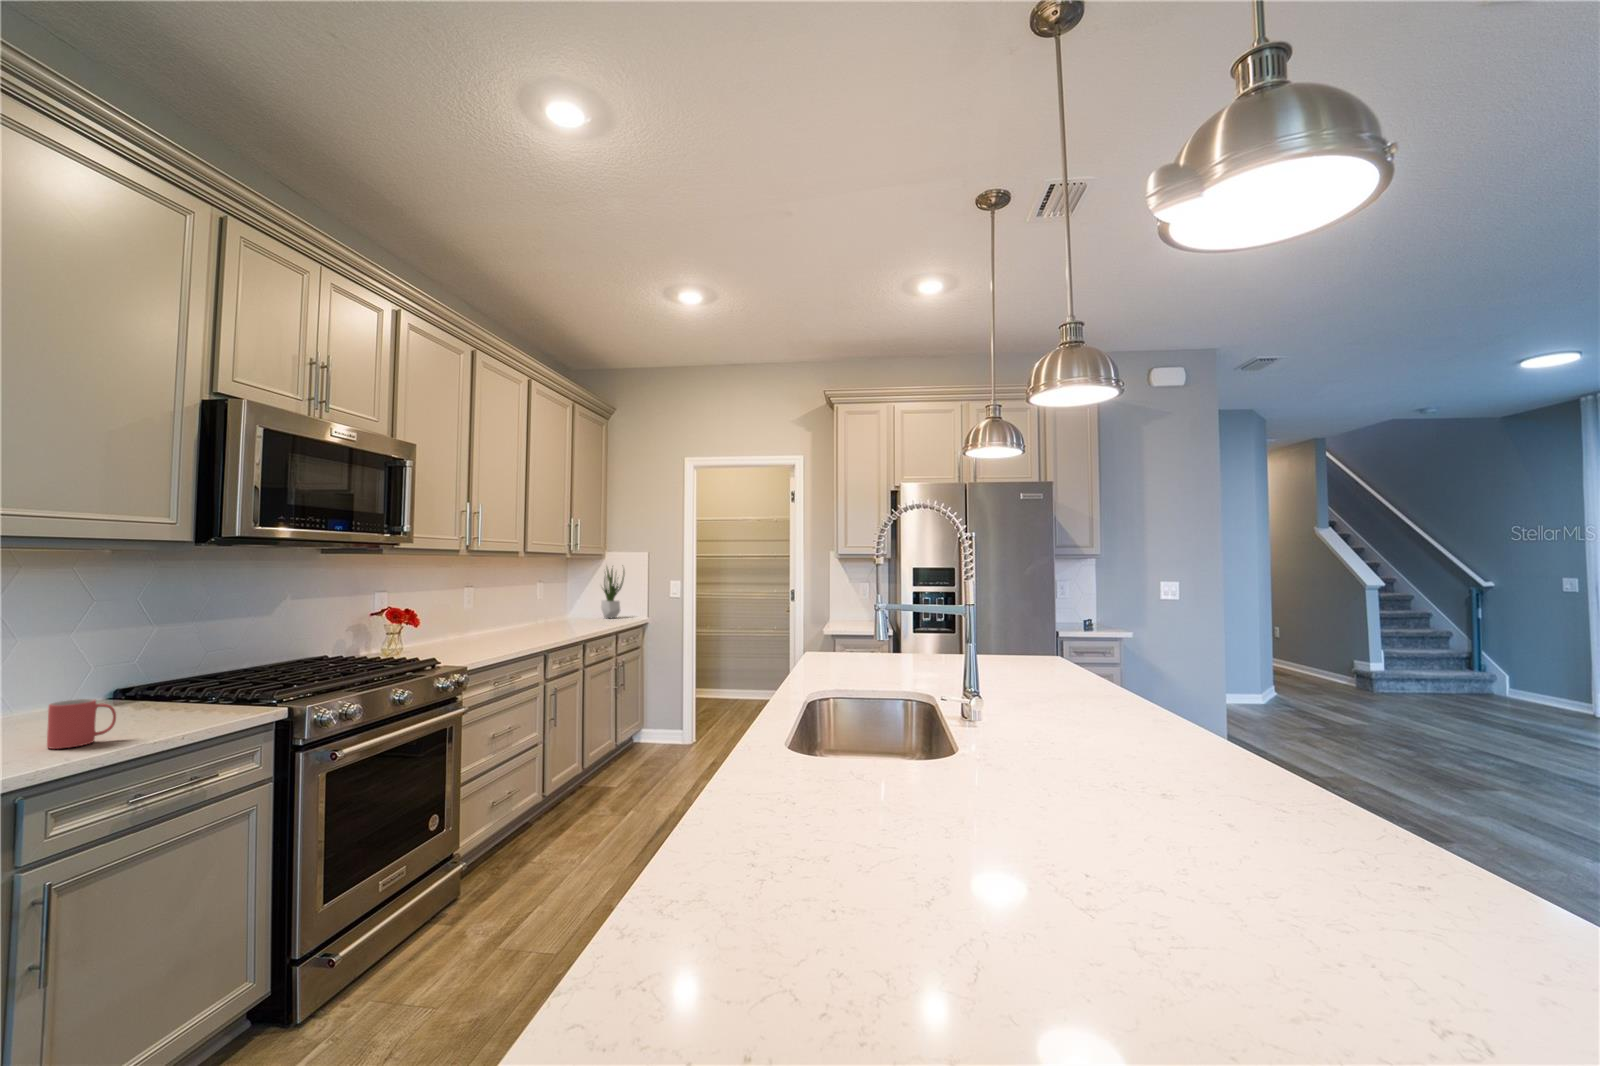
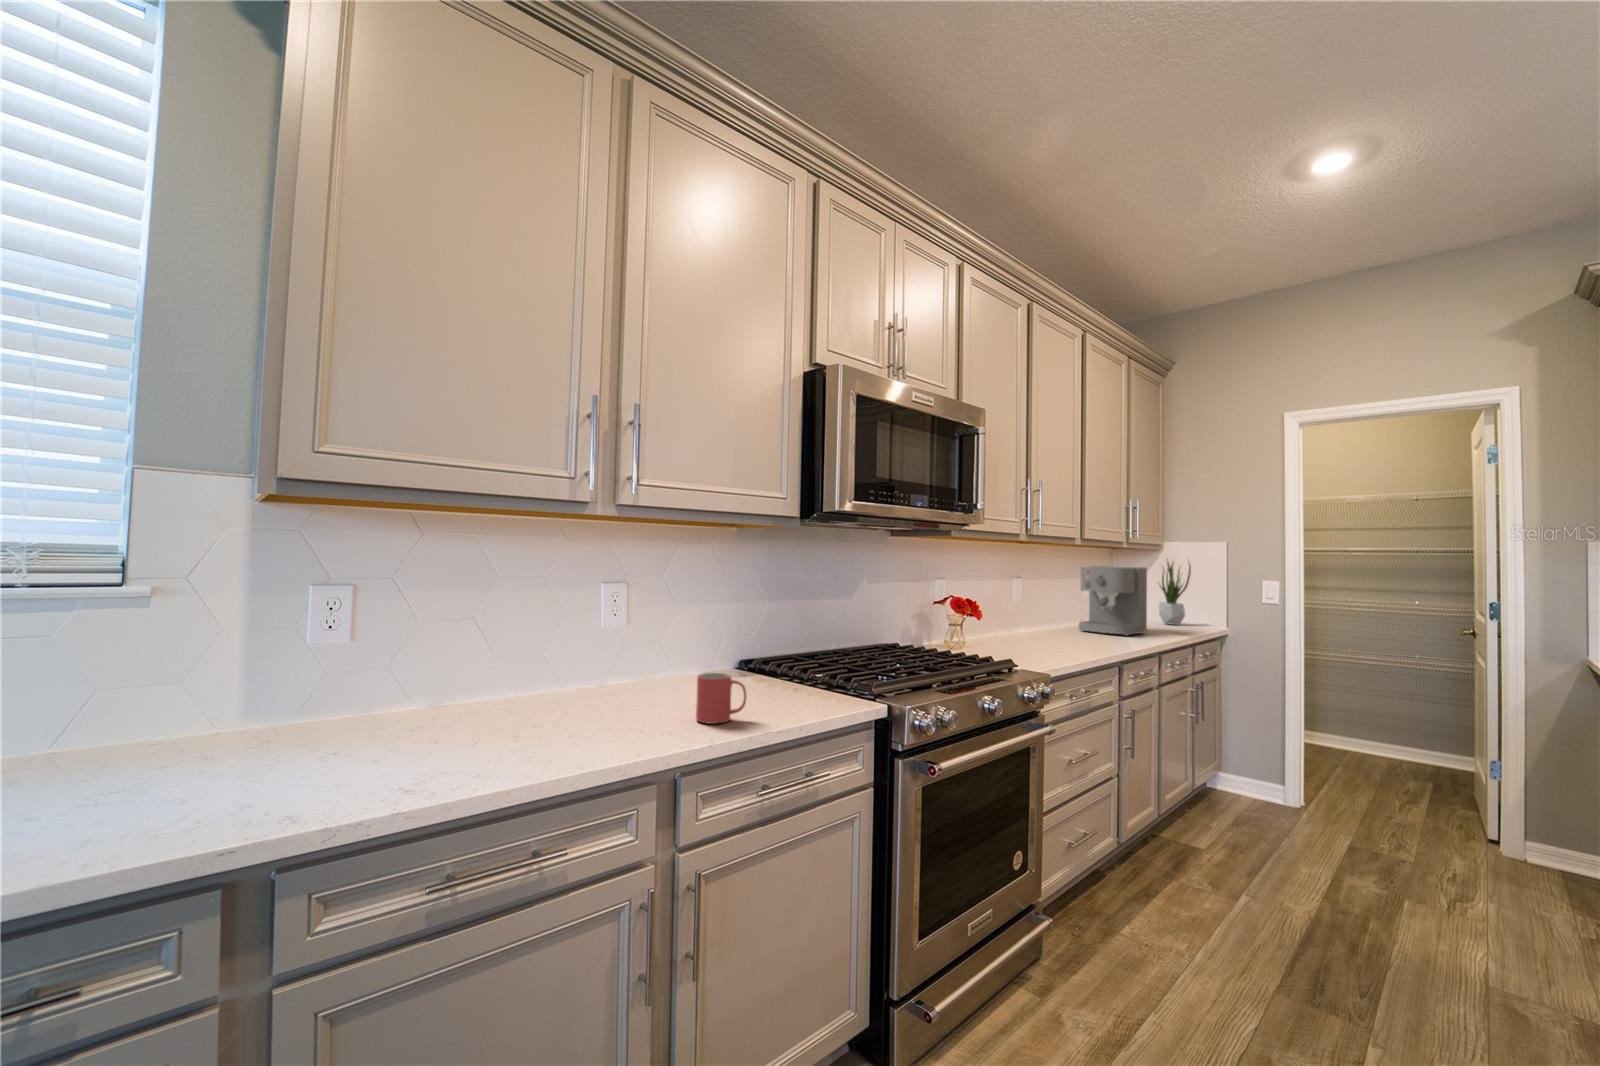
coffee maker: none [526,573,583,631] -> present [1079,566,1147,636]

